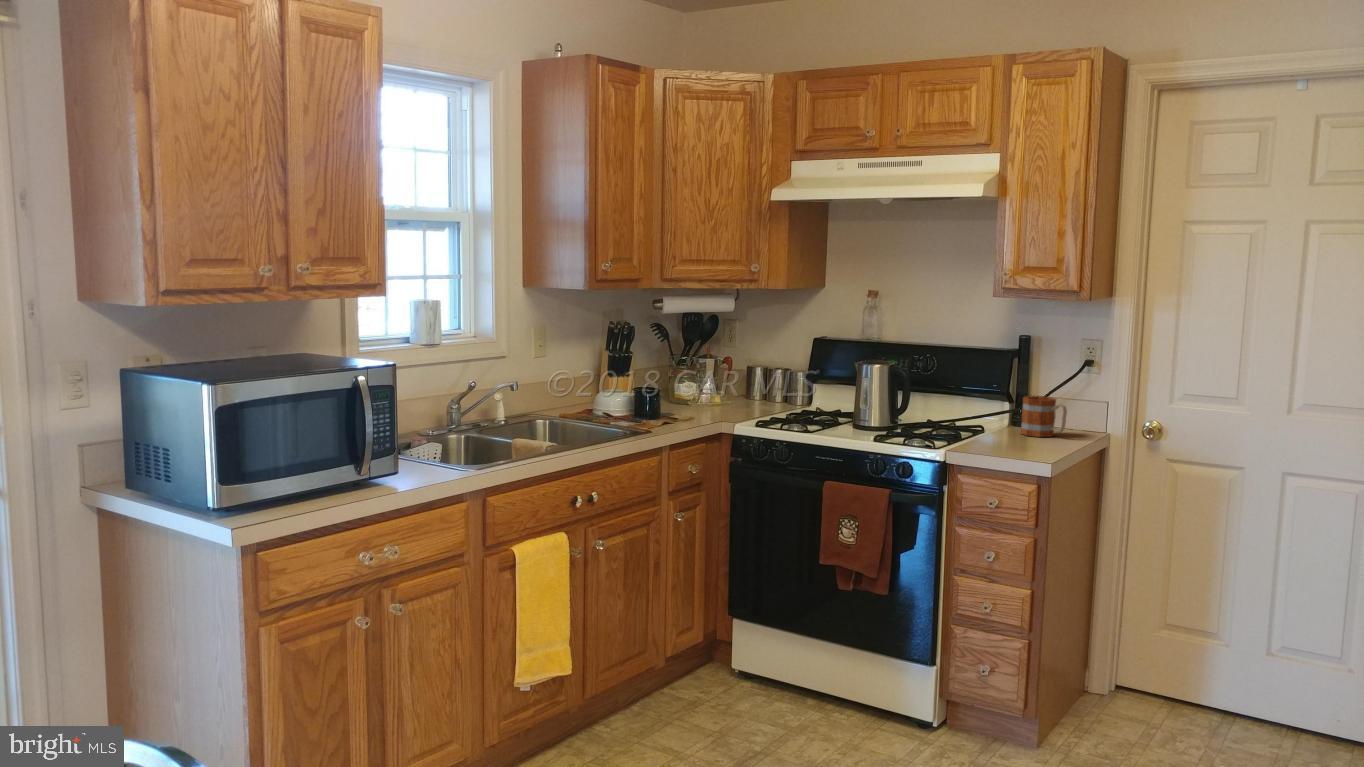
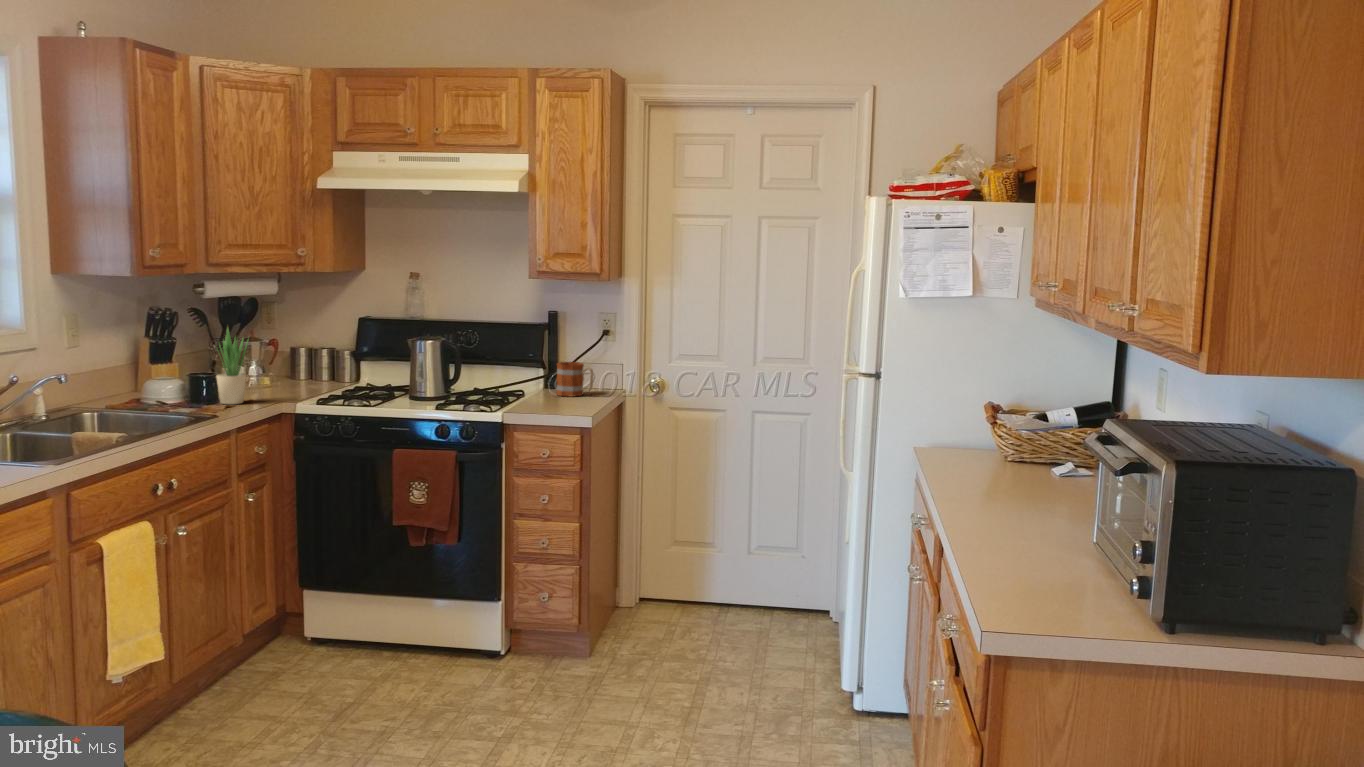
potted plant: none [661,339,695,420] -> present [216,326,248,404]

